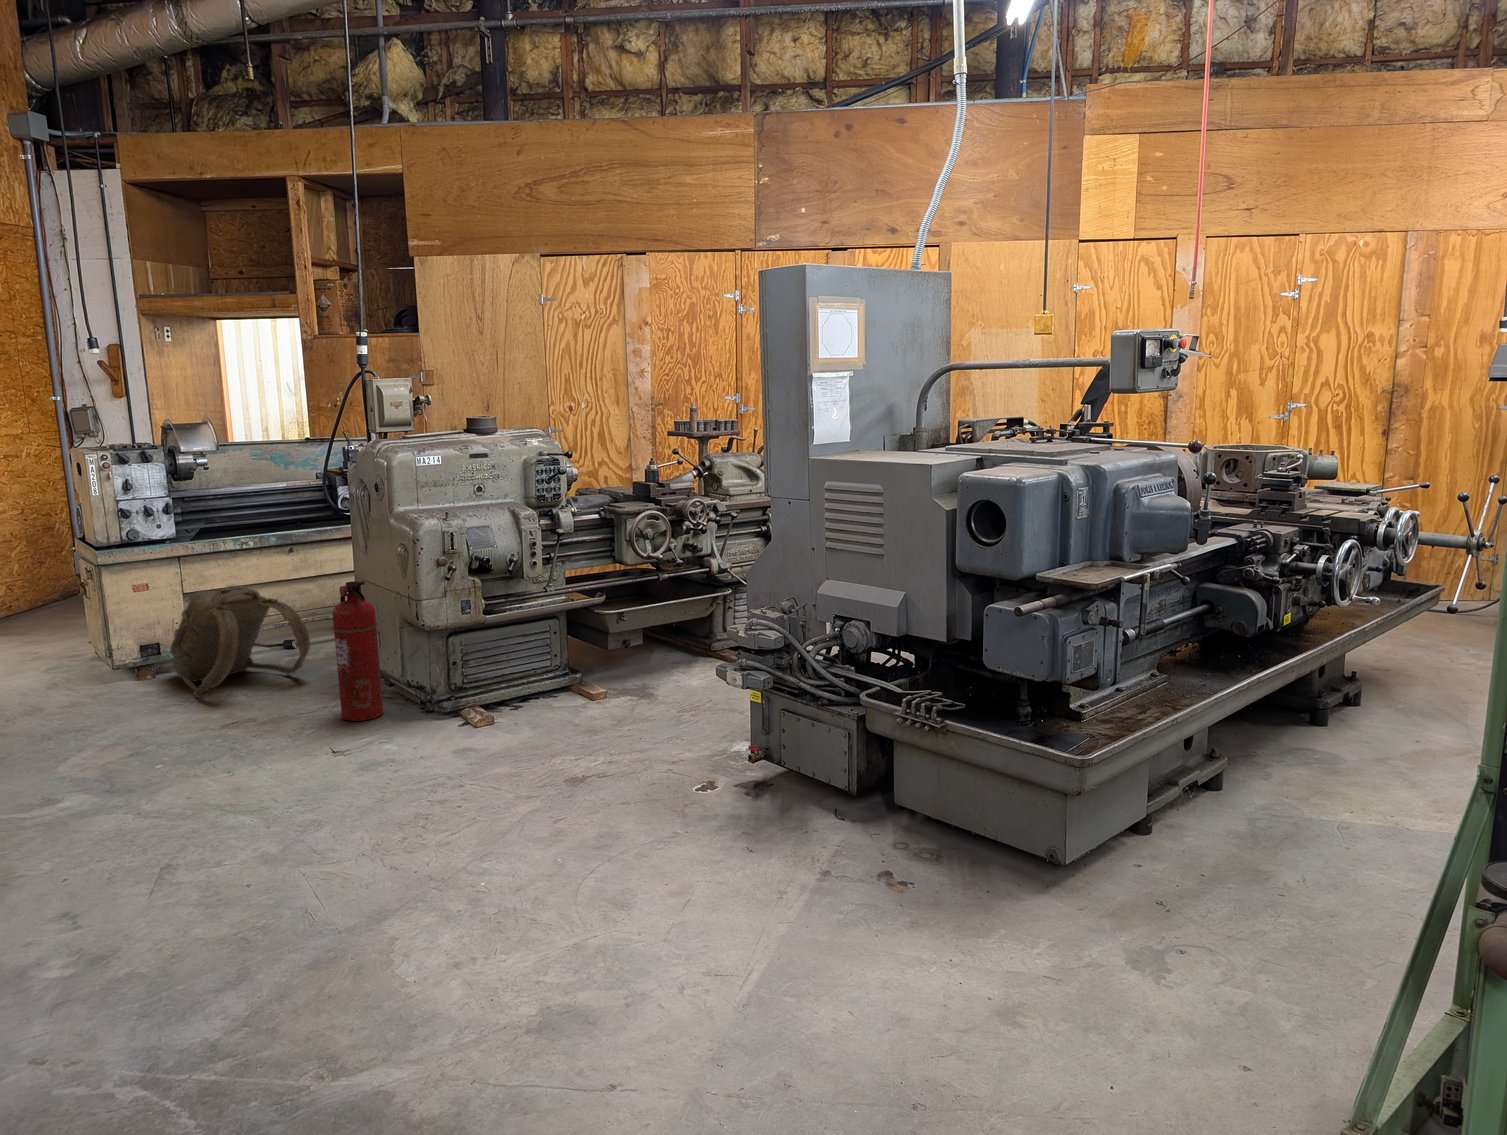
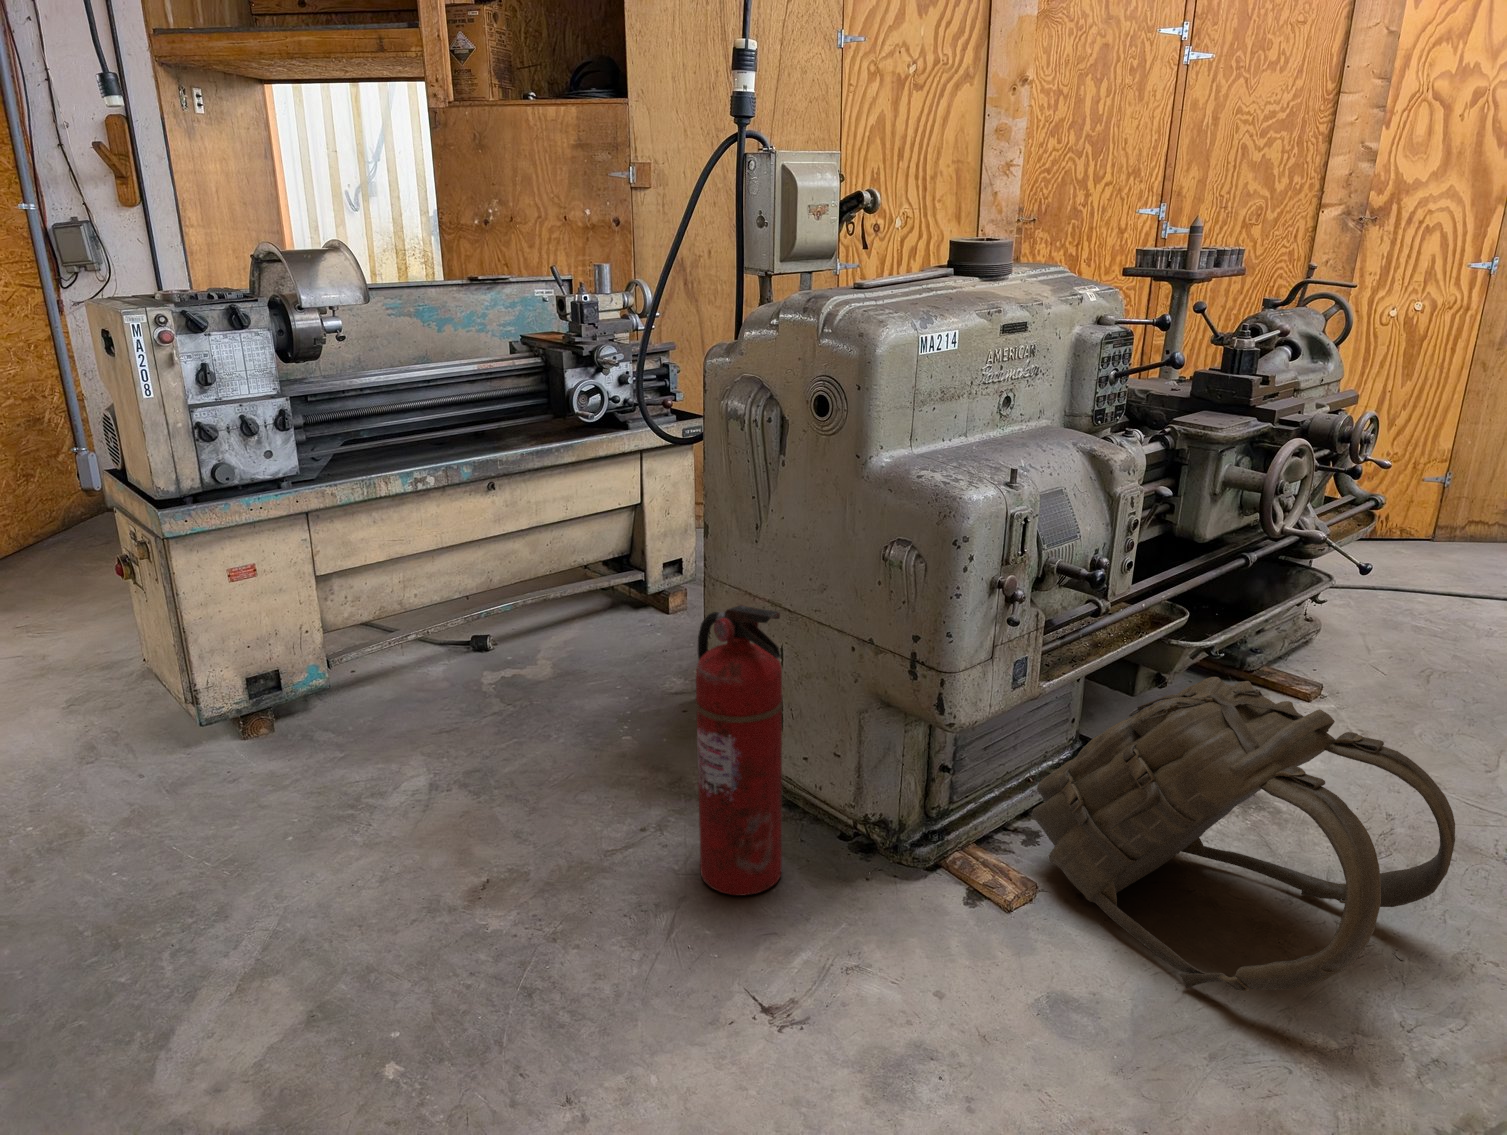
backpack: present [170,586,310,697] -> present [1032,677,1455,992]

